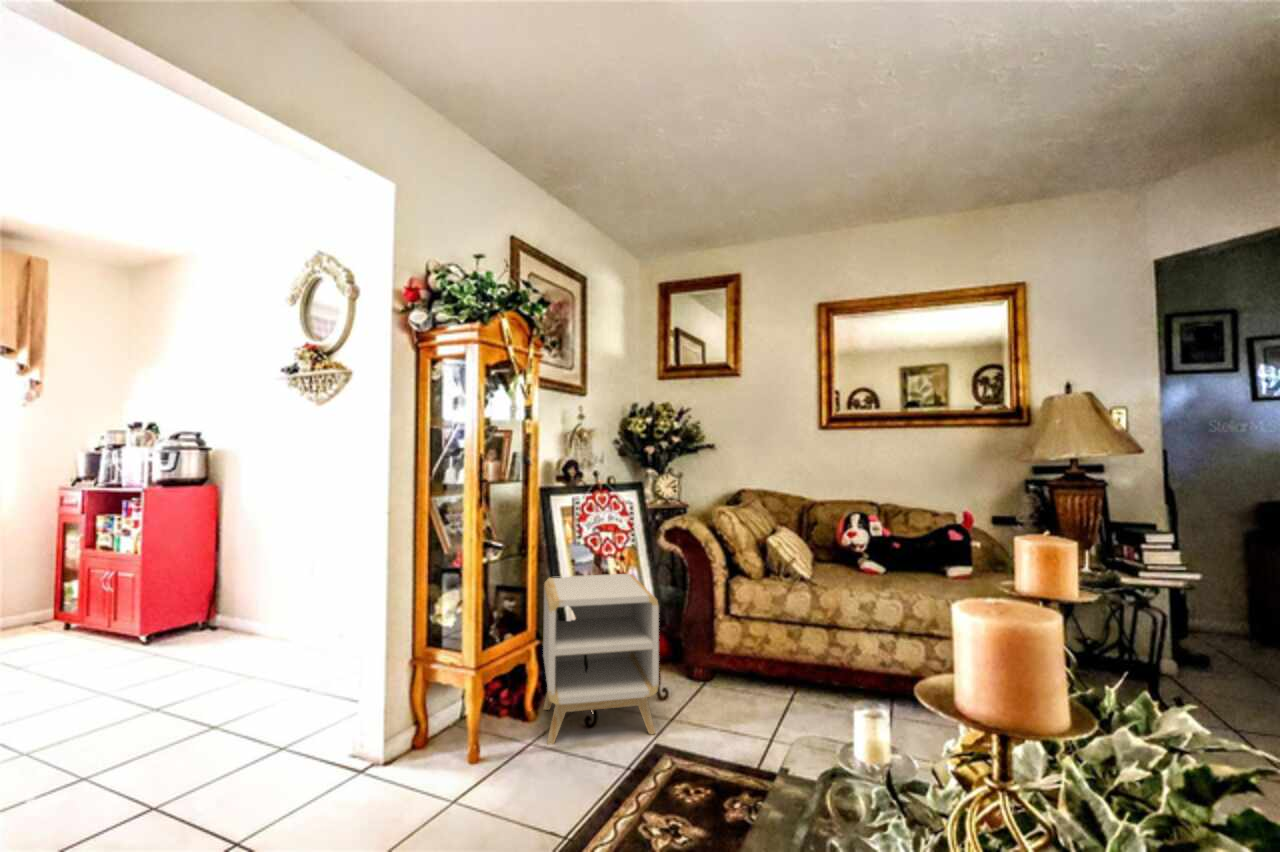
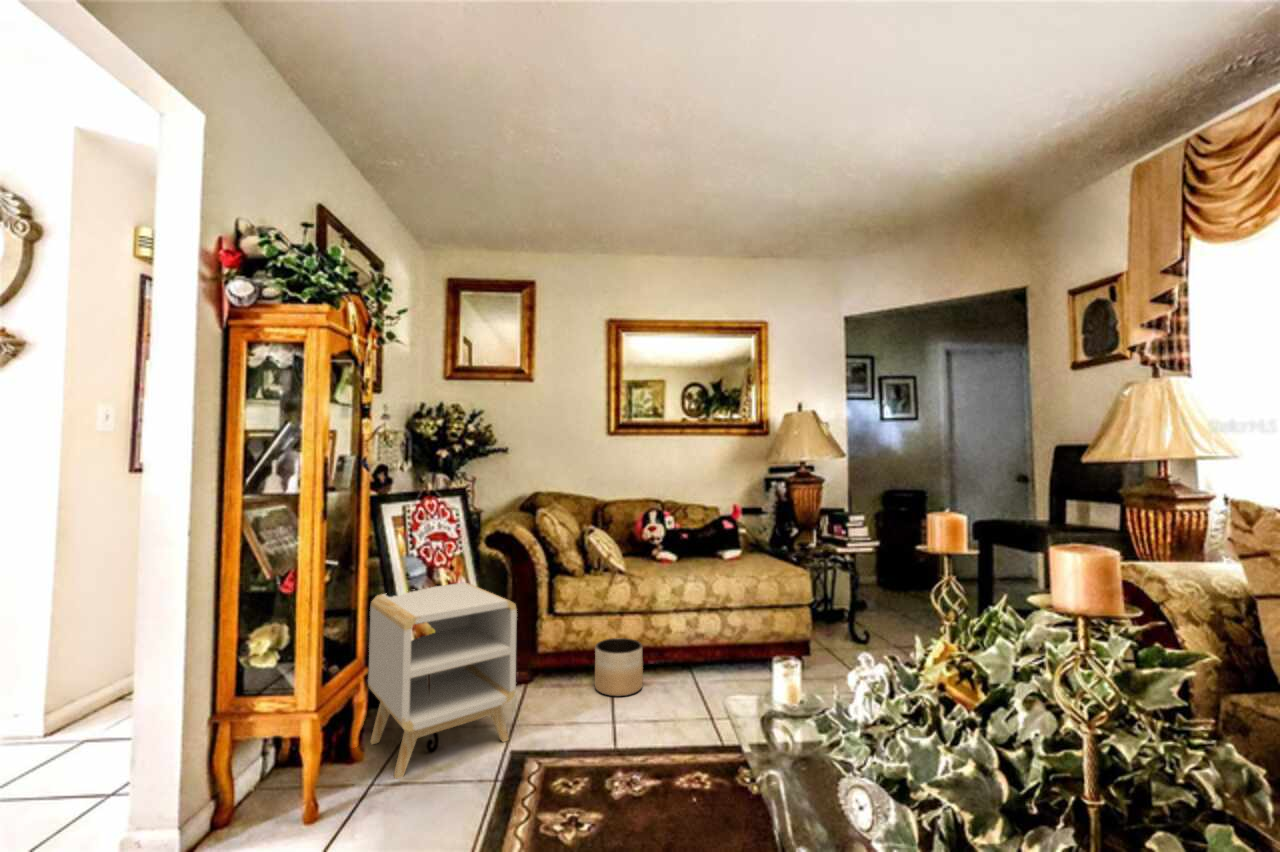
planter: none [764,651,819,716] -> present [595,638,643,696]

